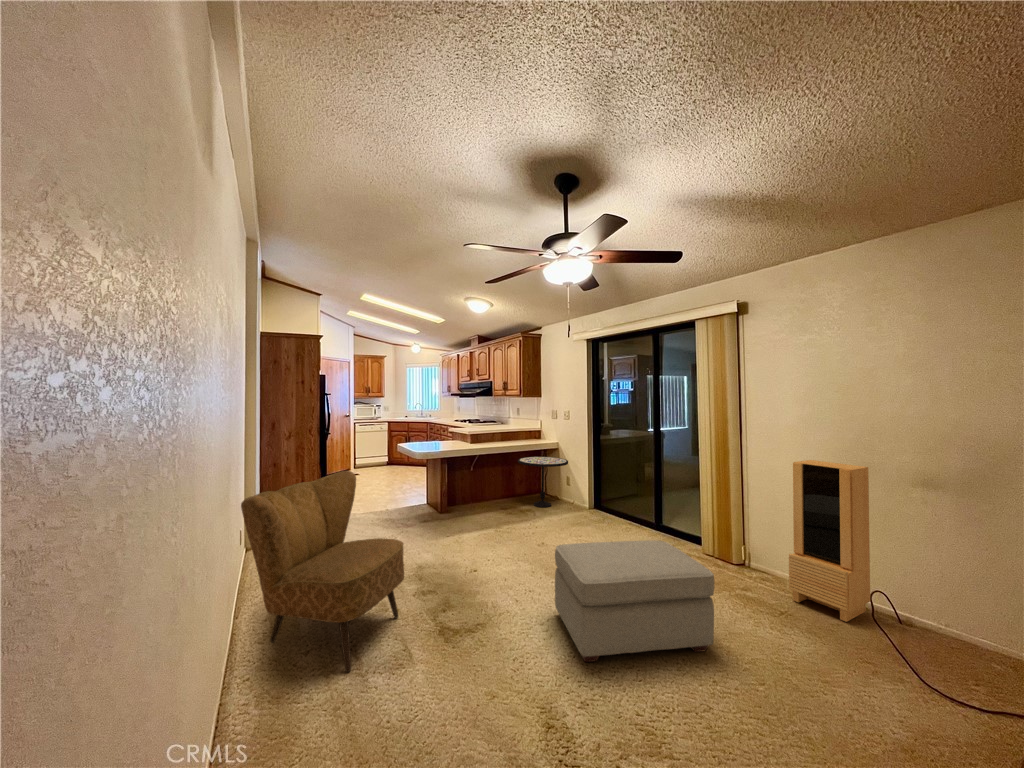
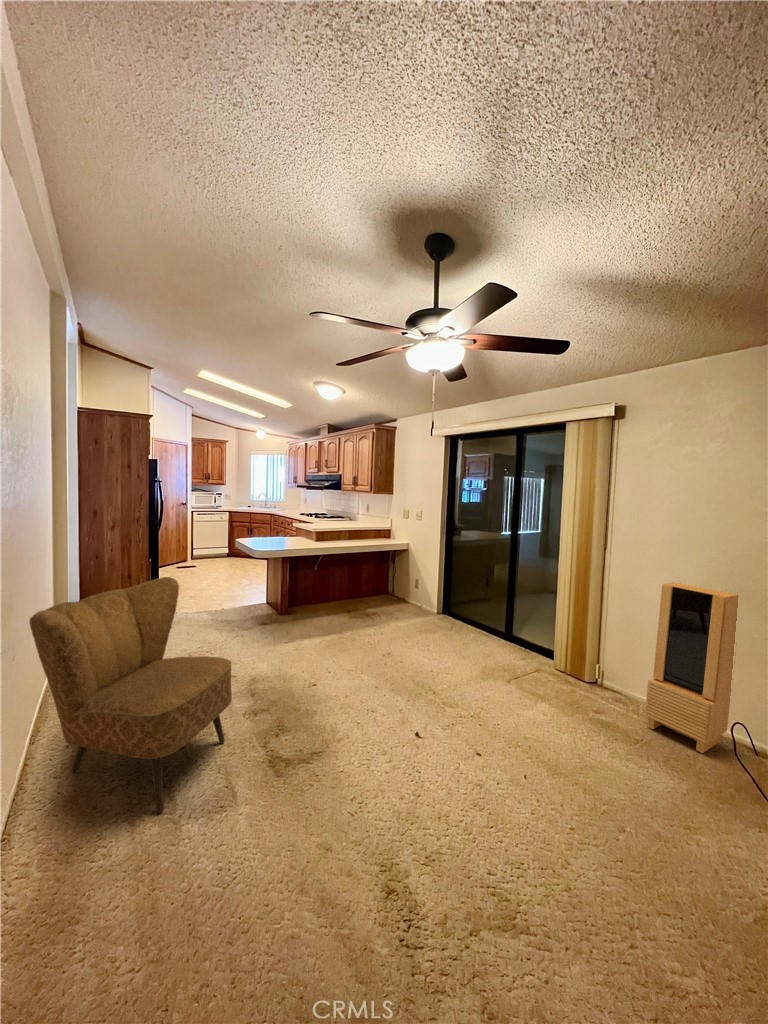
side table: present [518,457,568,508] -> none [365,558,418,612]
ottoman: present [555,540,714,662] -> none [399,663,575,801]

